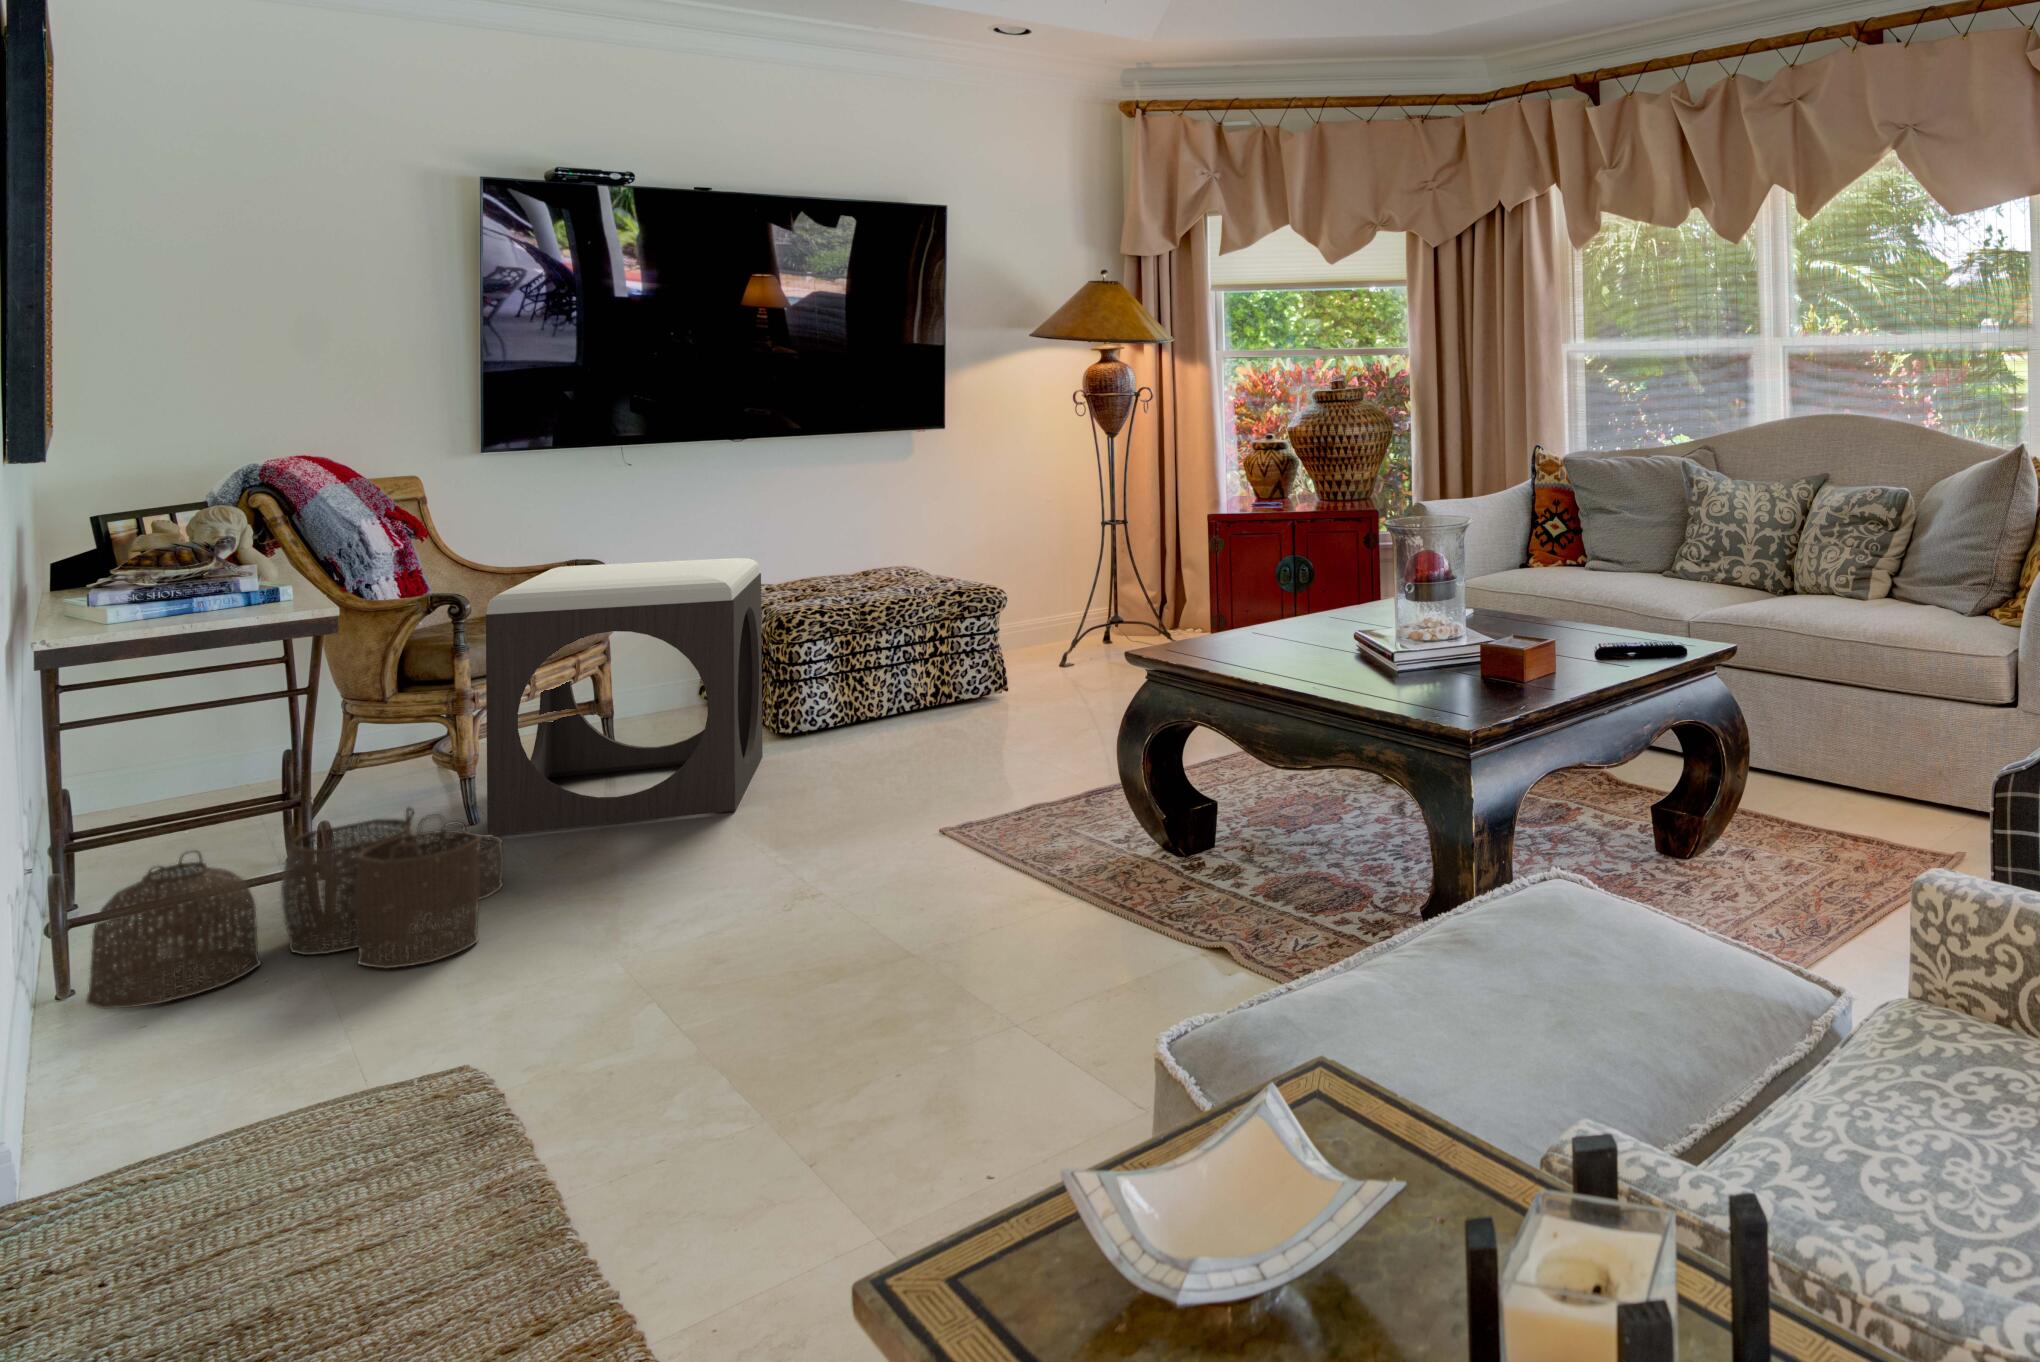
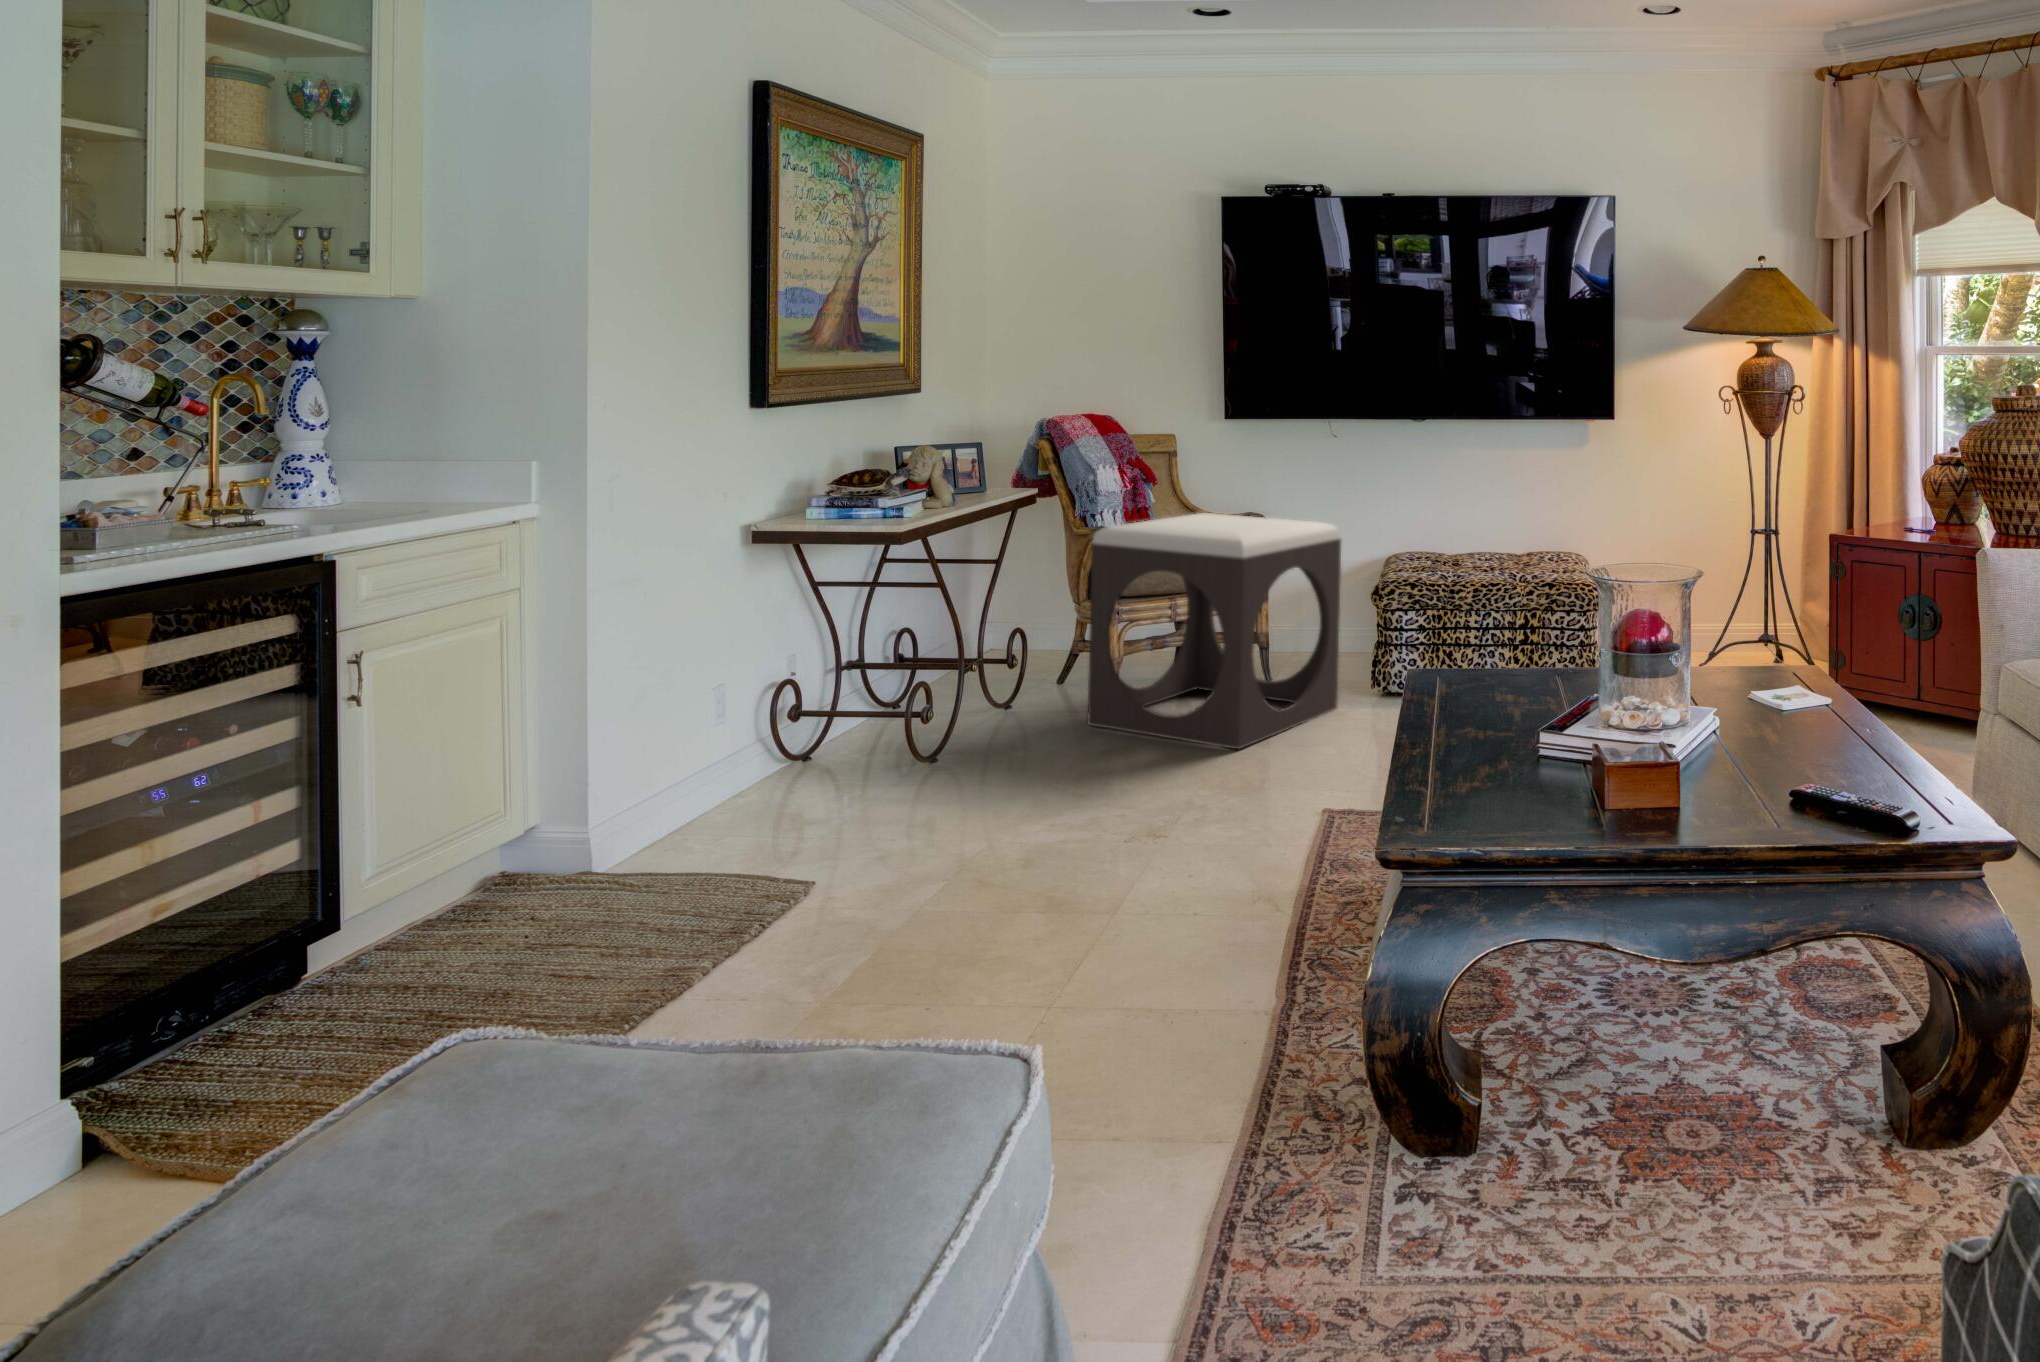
woven basket: present [86,807,504,1009] -> none [751,681,1038,811]

